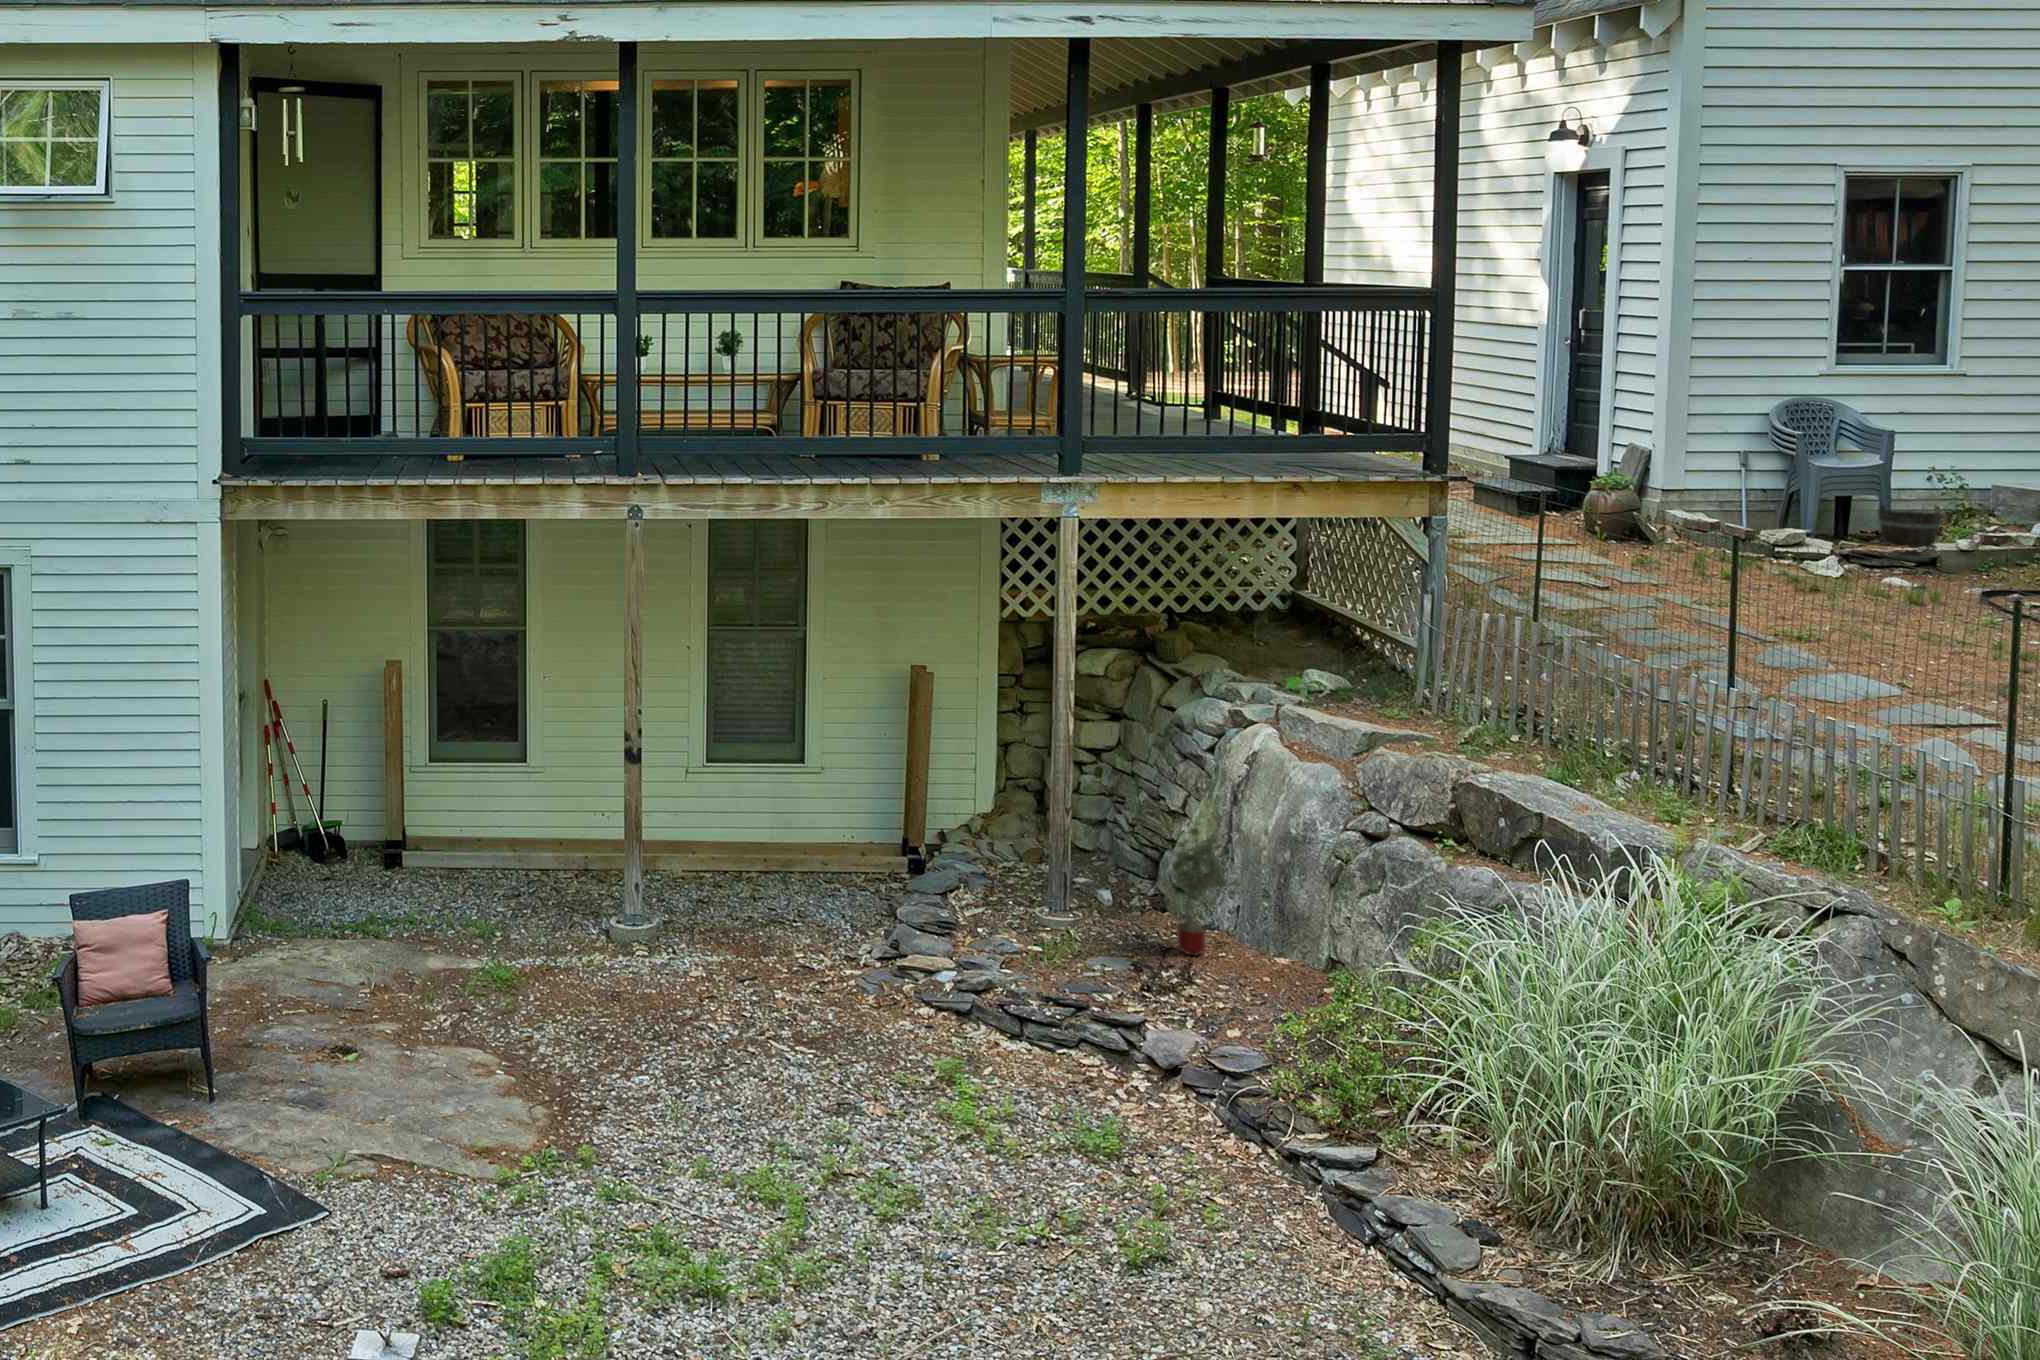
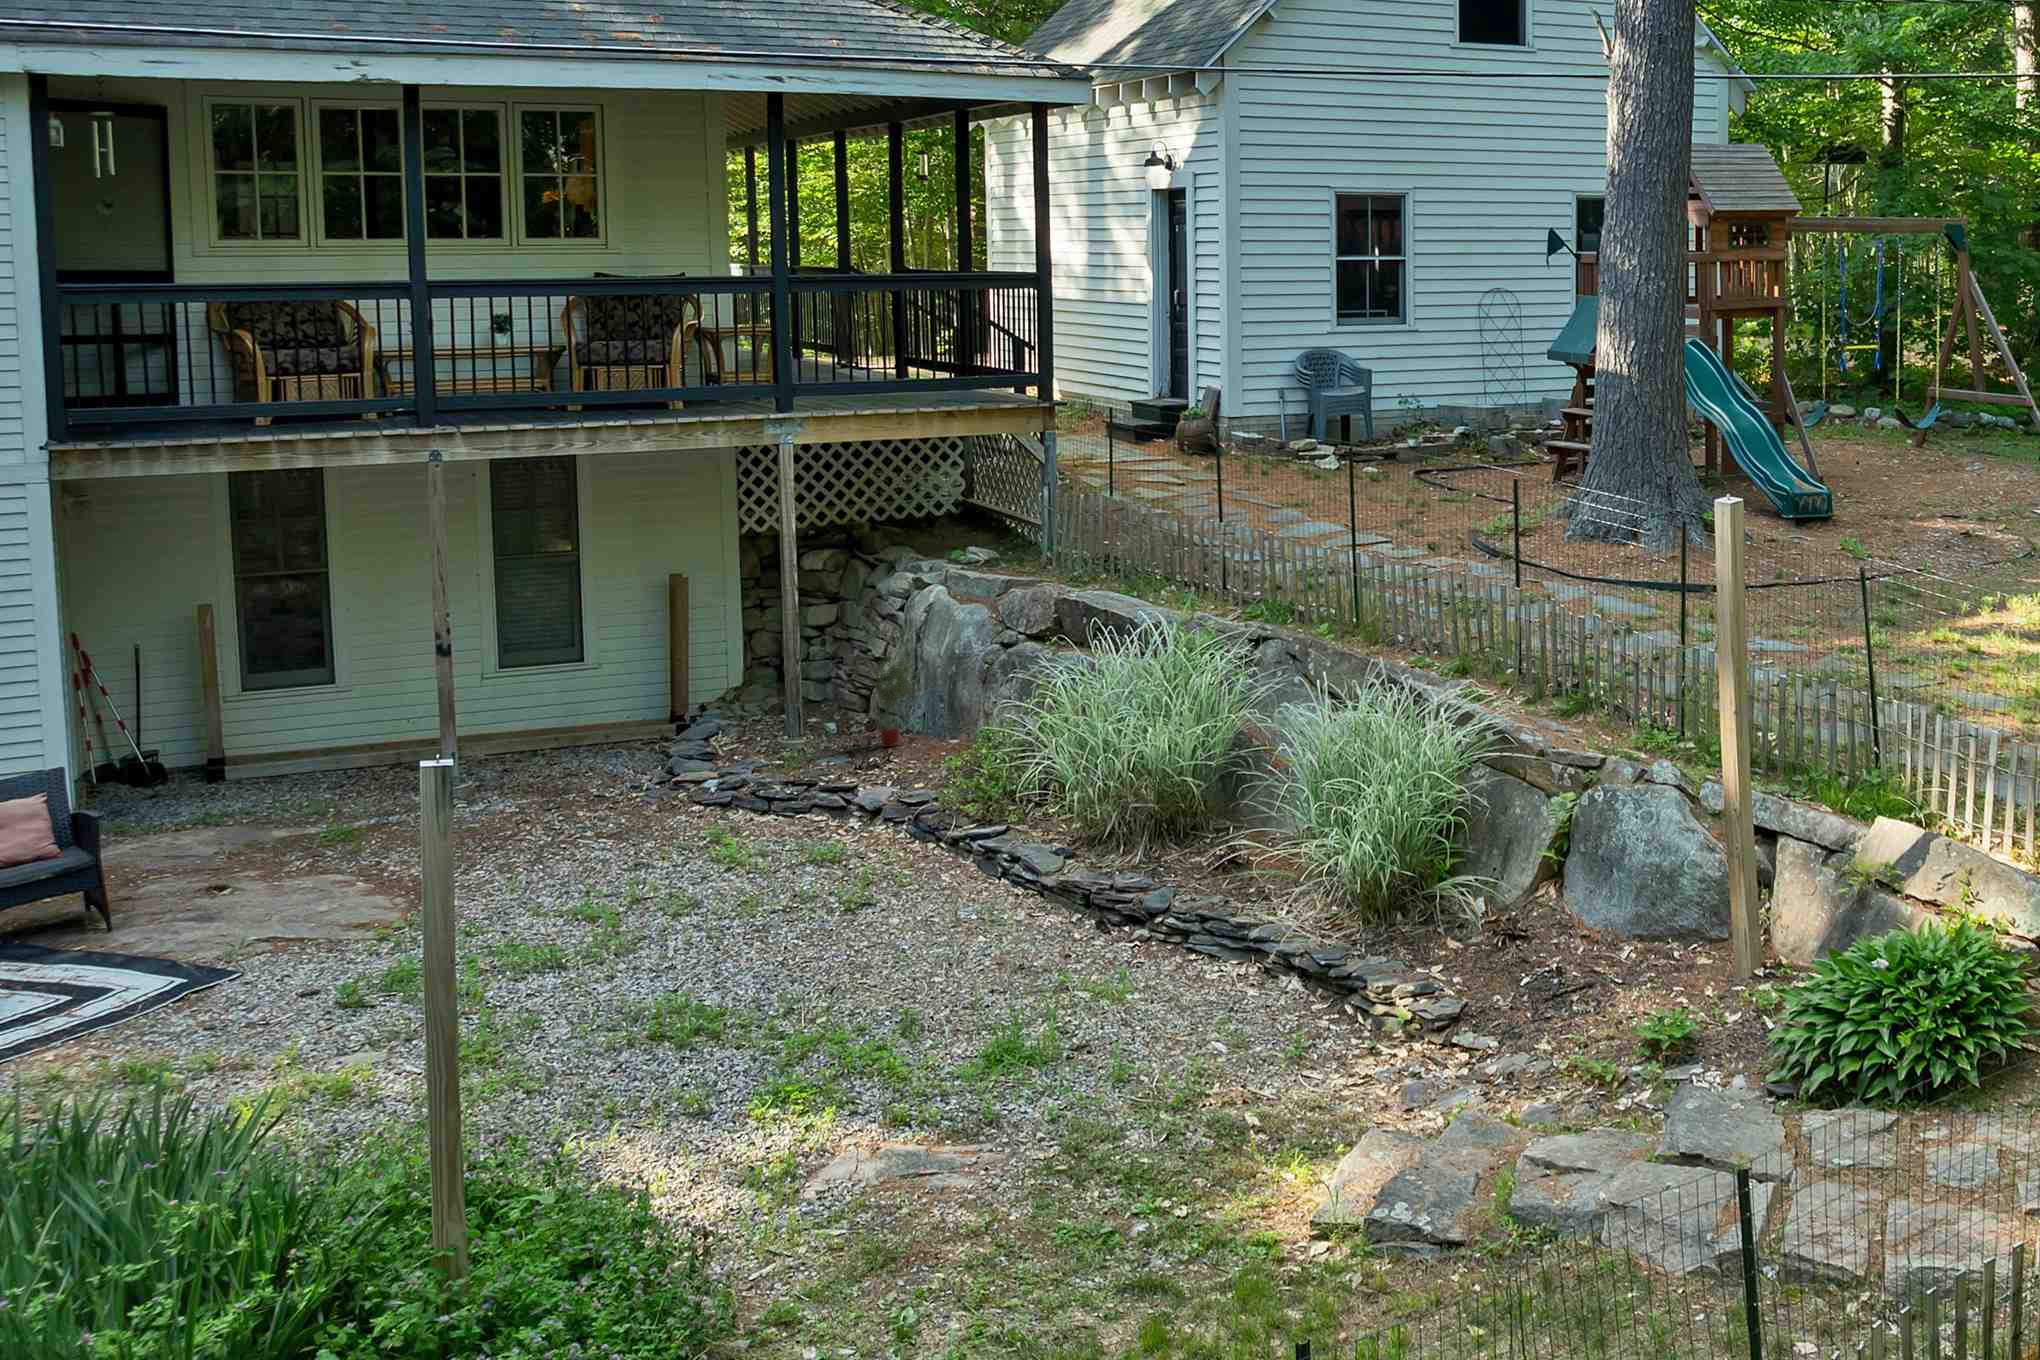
bucket: present [1878,505,1941,562] -> none [1346,416,1379,452]

